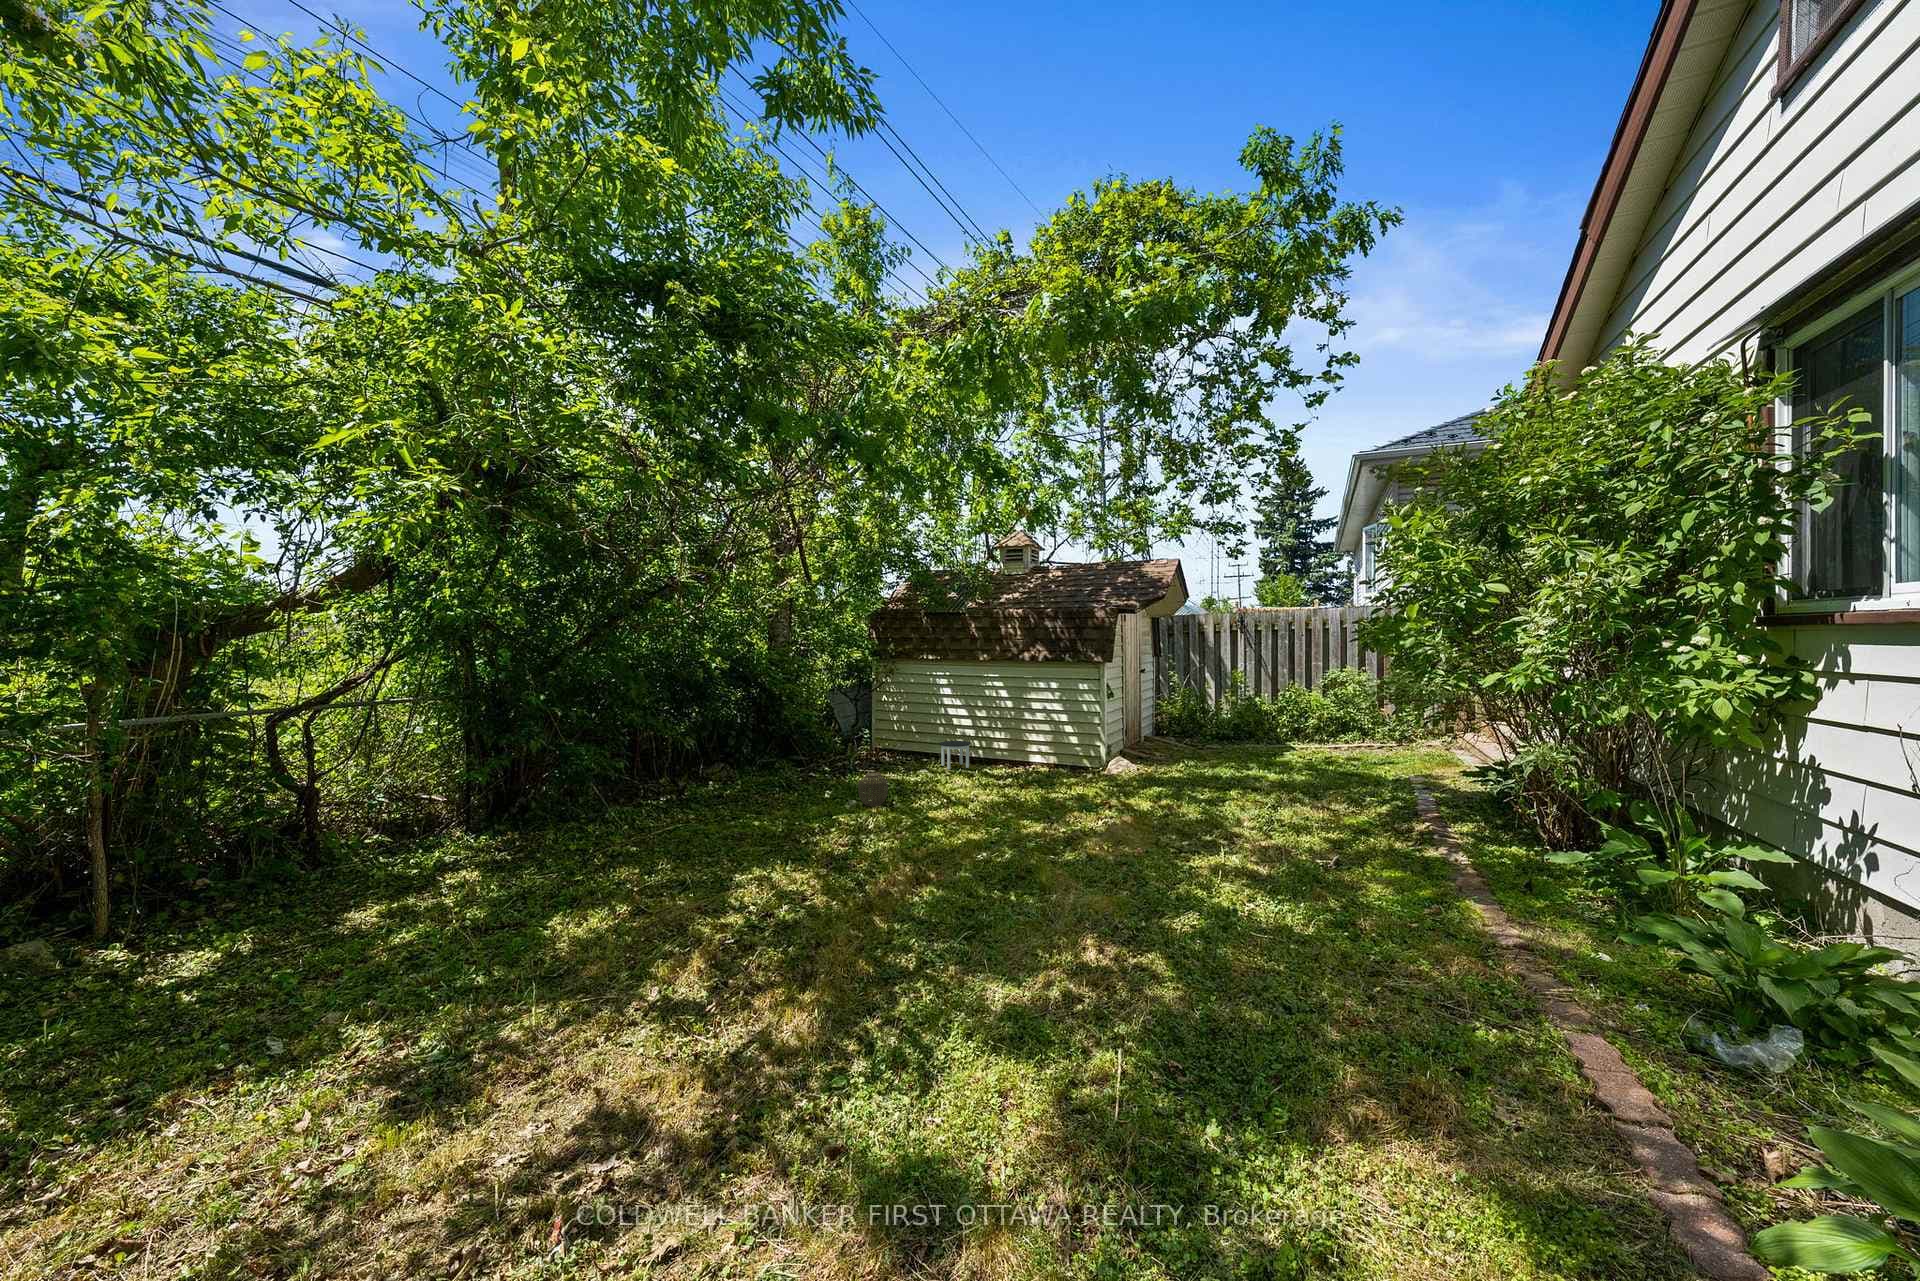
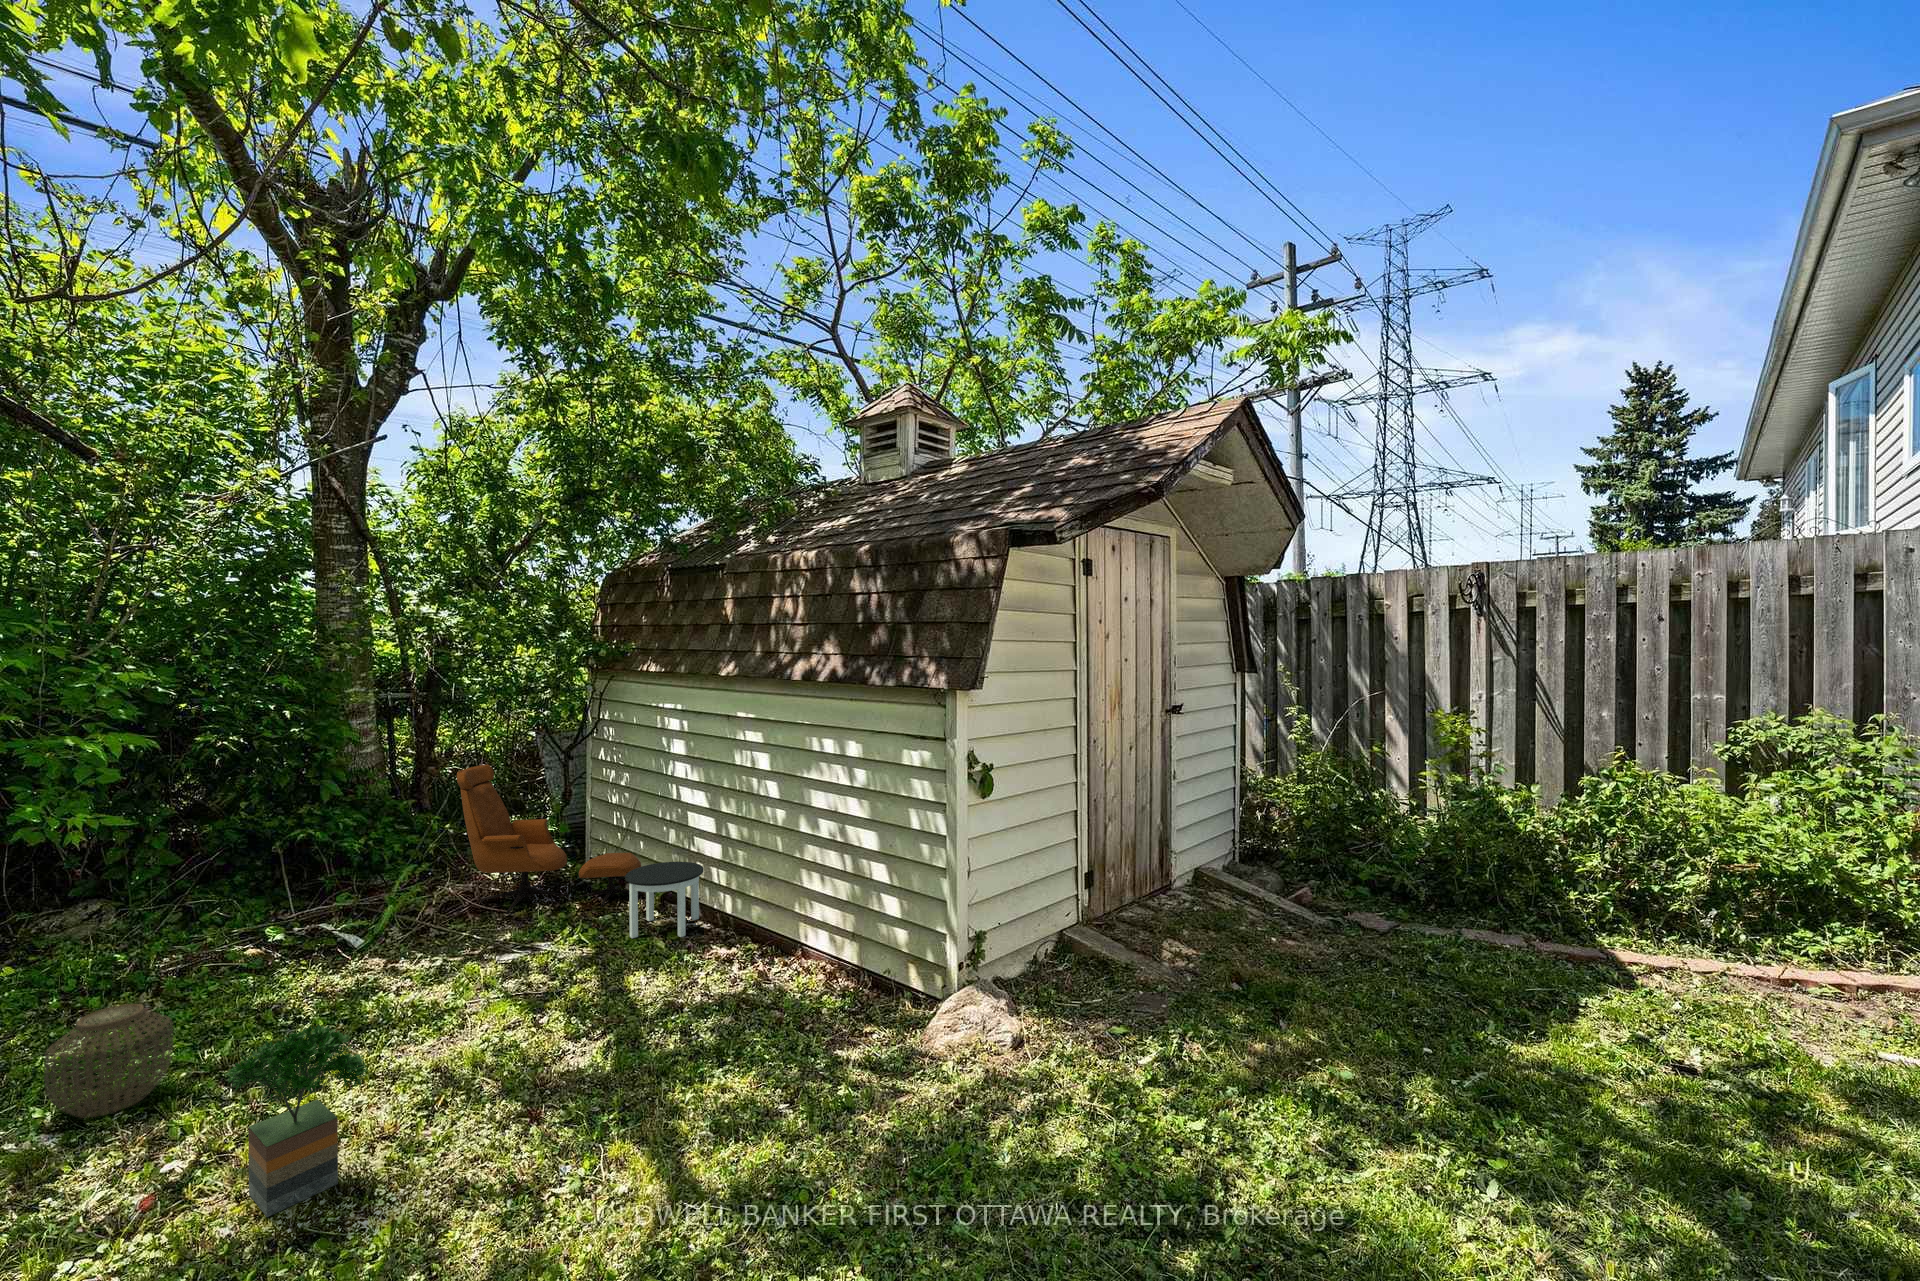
lounge chair: none [844,704,919,768] -> present [457,765,642,915]
potted tree: none [963,762,996,809] -> present [226,1025,366,1217]

